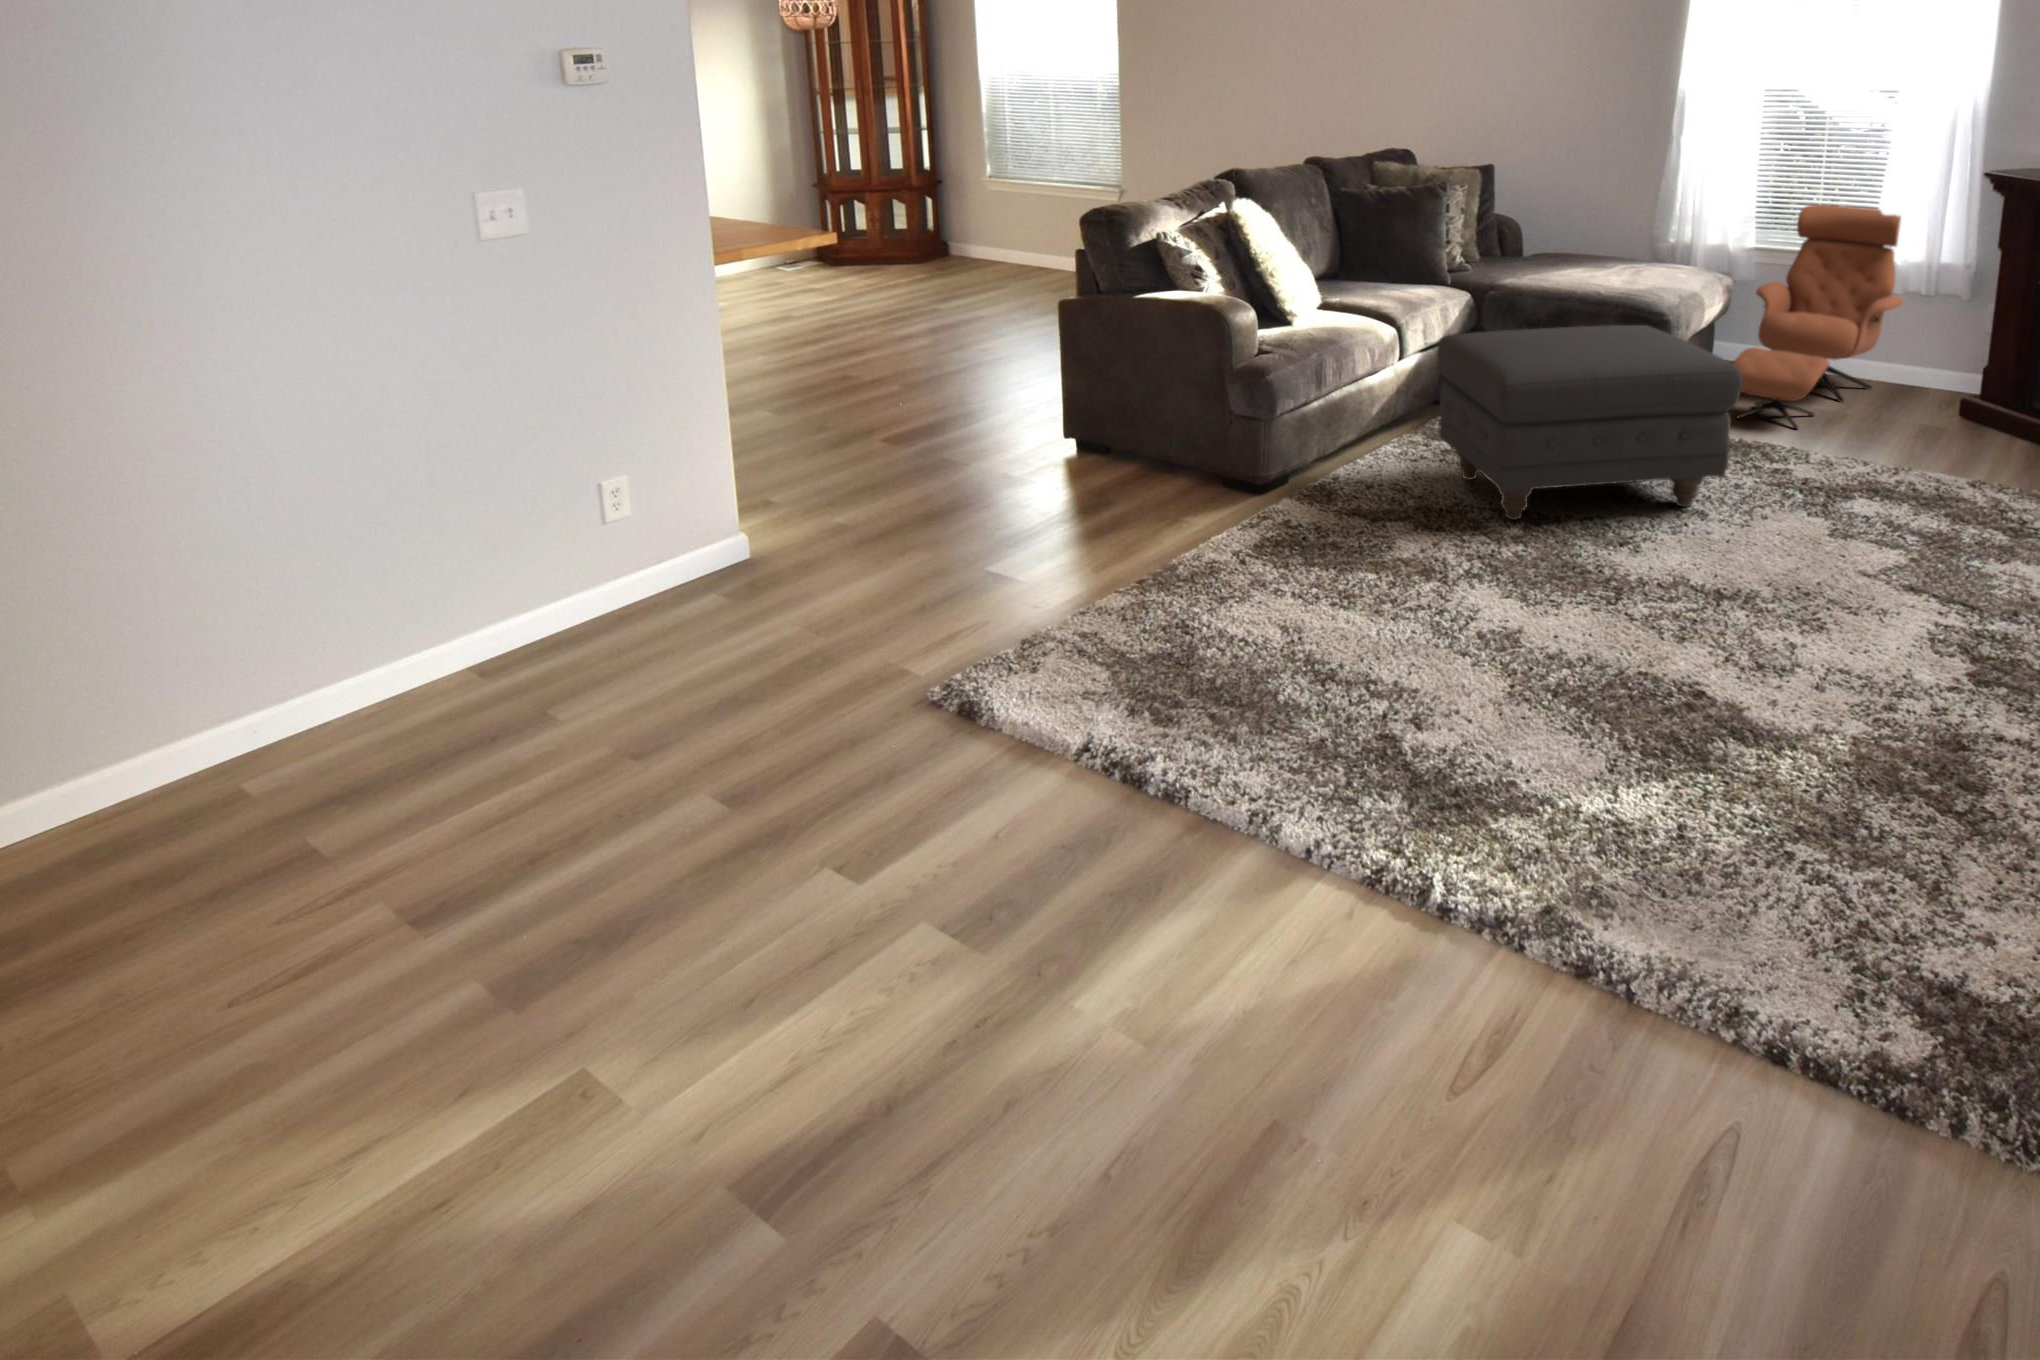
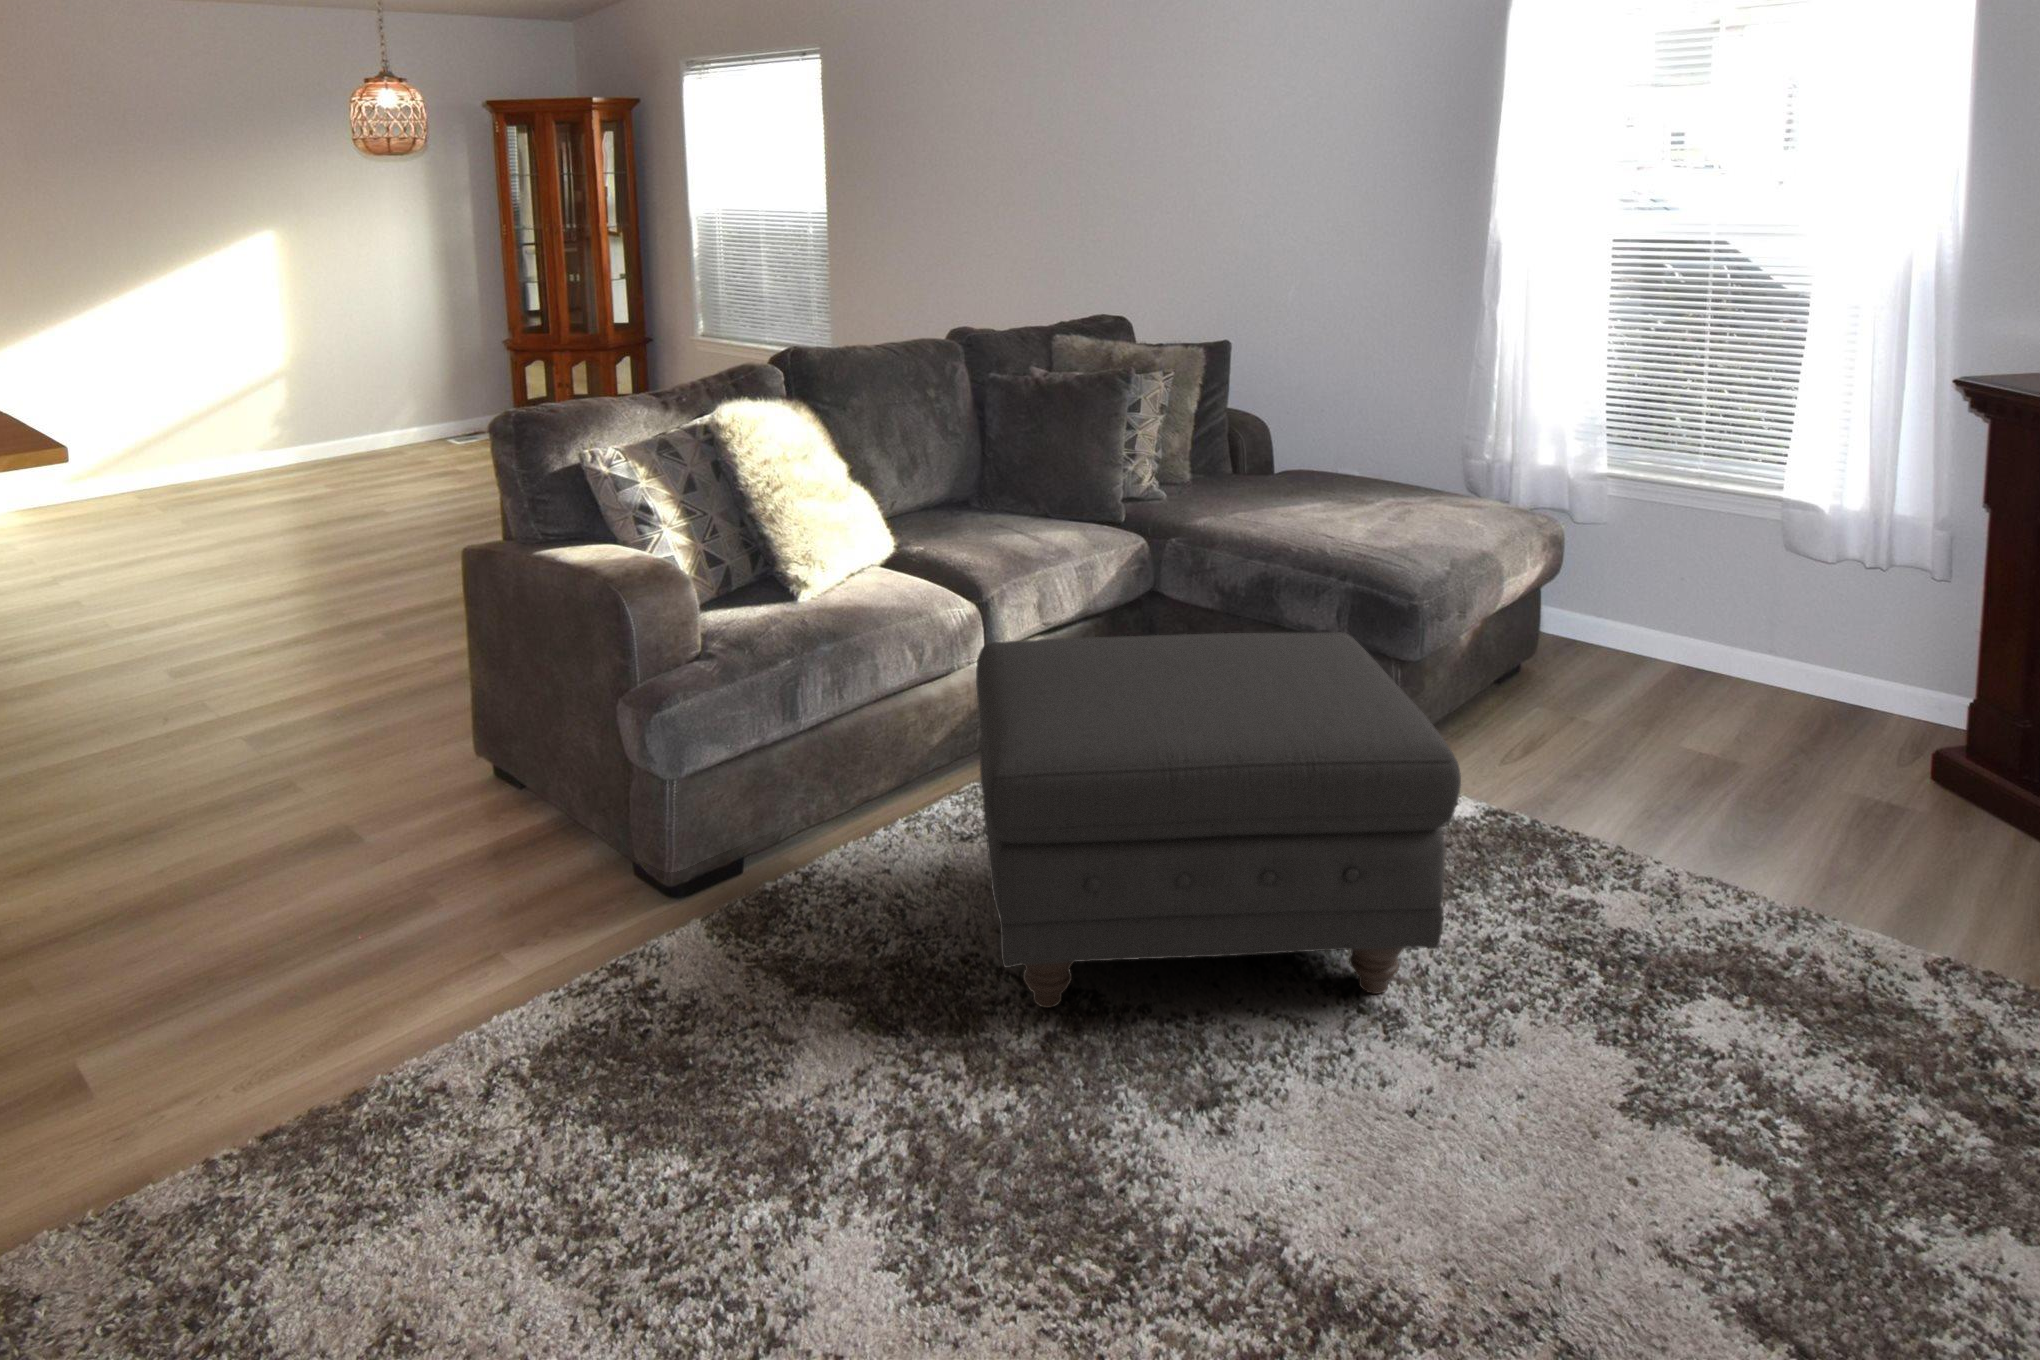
lounge chair: present [1732,204,1903,429] -> none [1523,414,1826,800]

